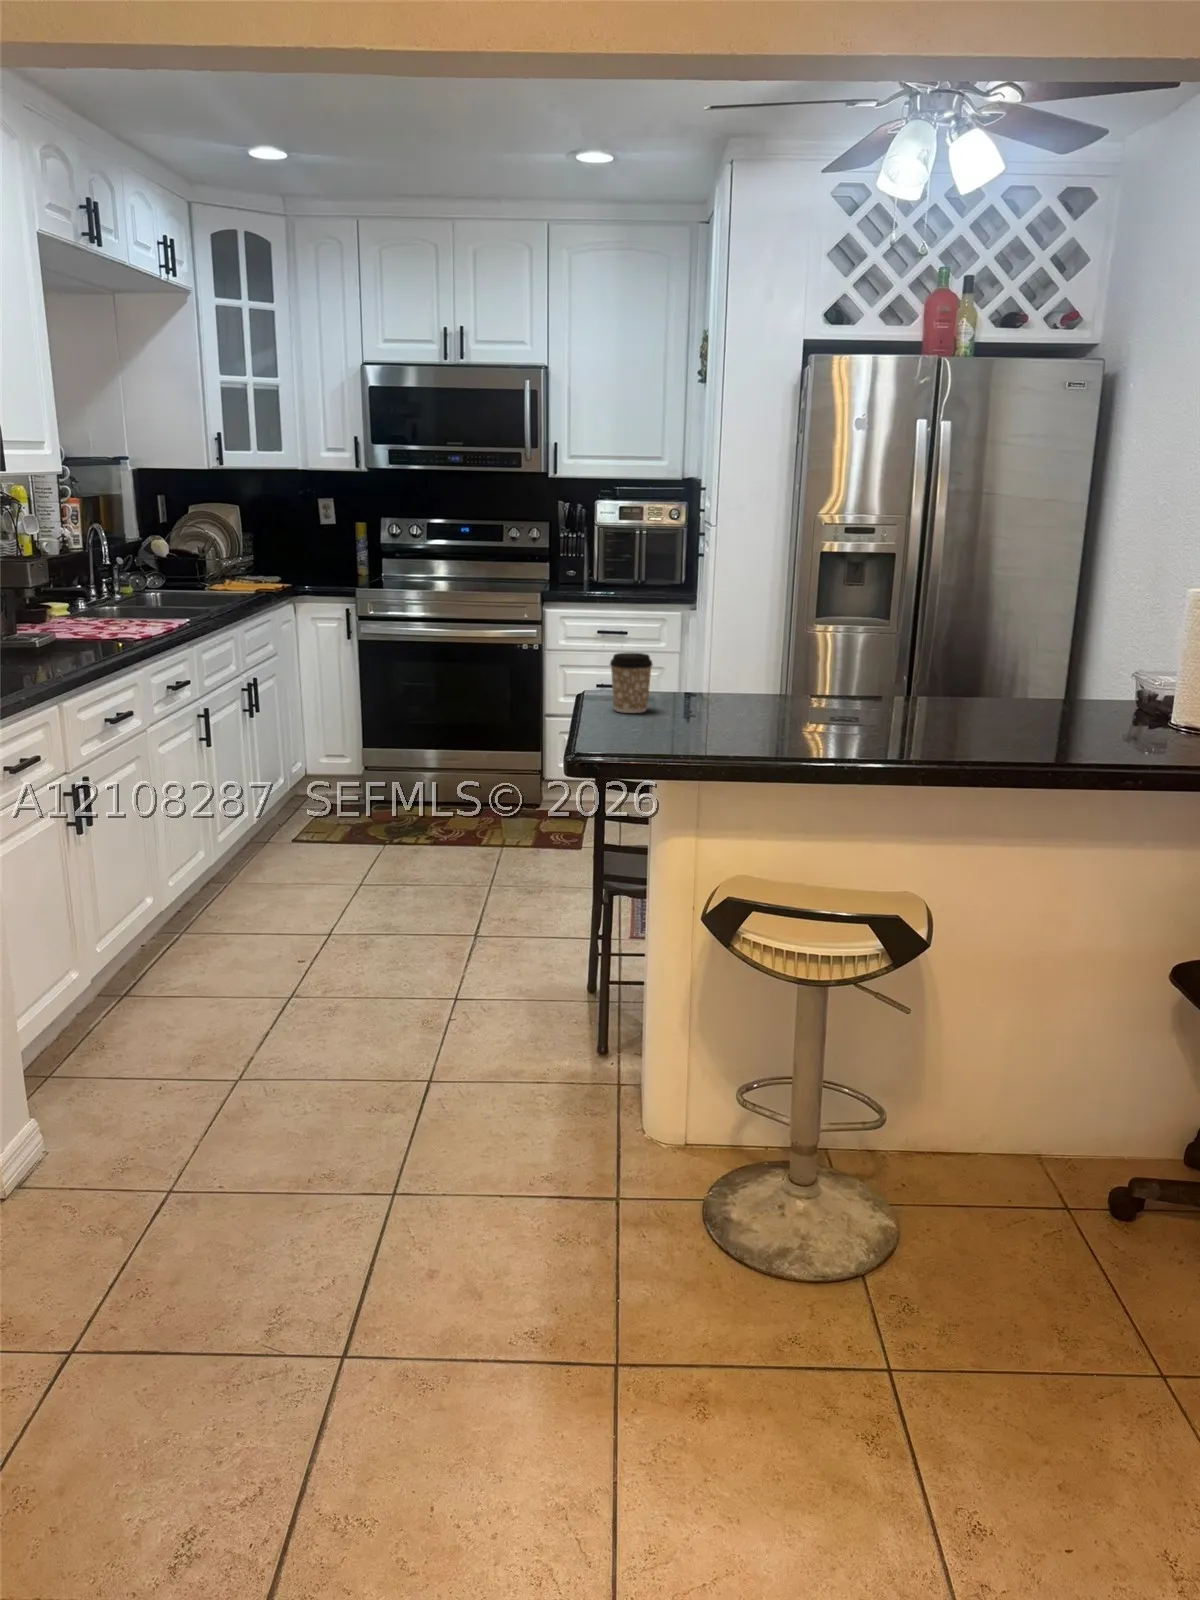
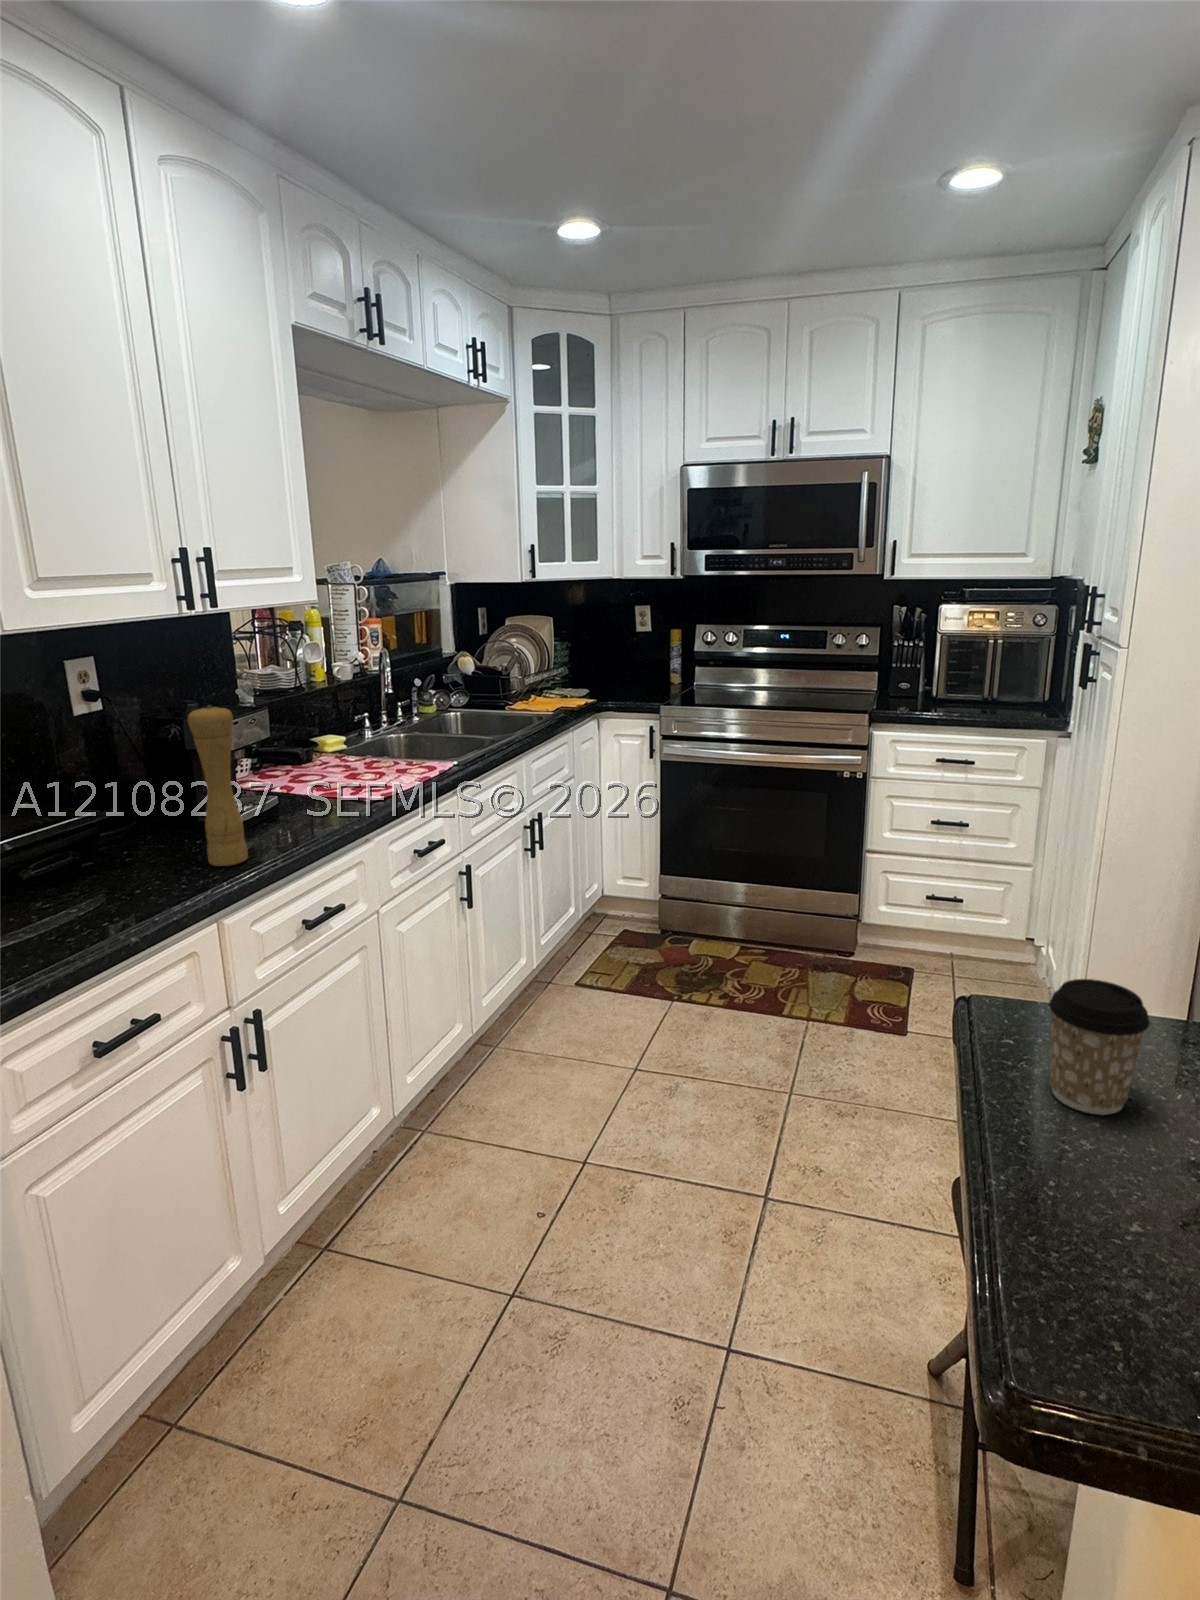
pepper mill: none [23,541,68,666] -> present [188,705,248,866]

